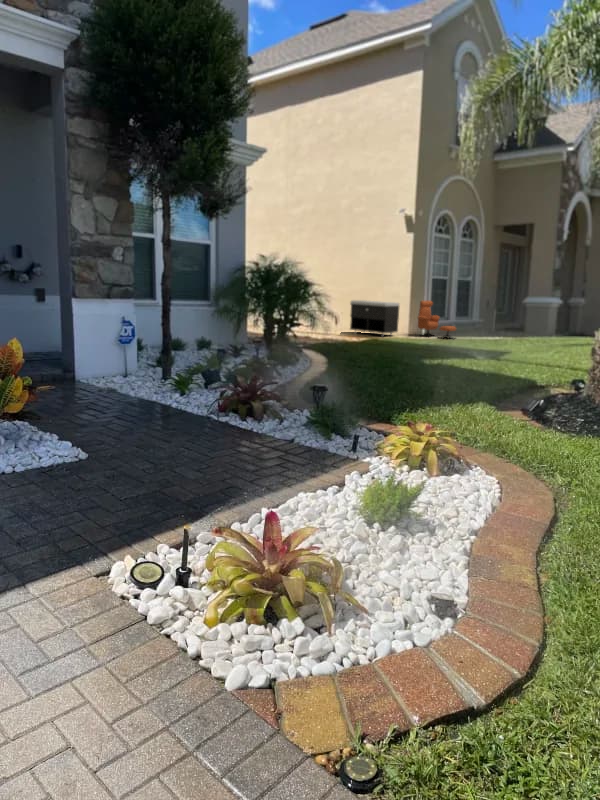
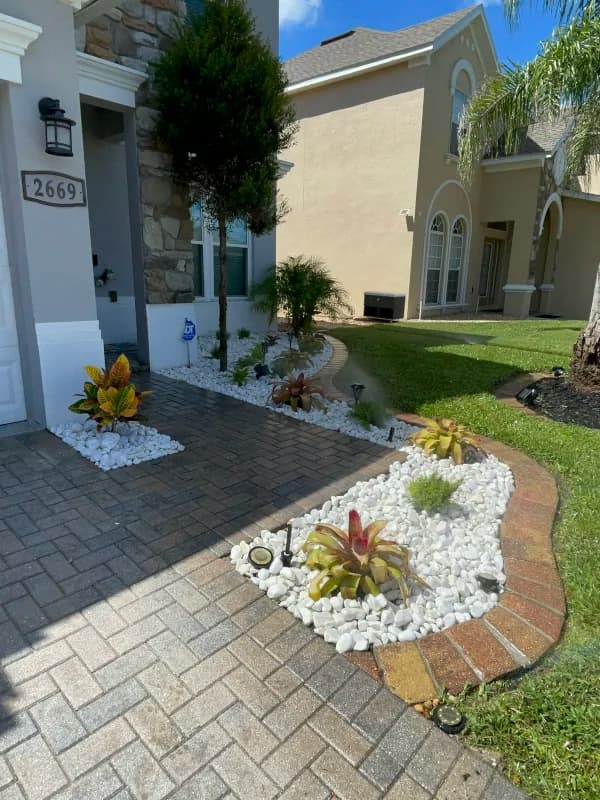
lounge chair: present [418,301,456,339] -> none [420,291,454,325]

